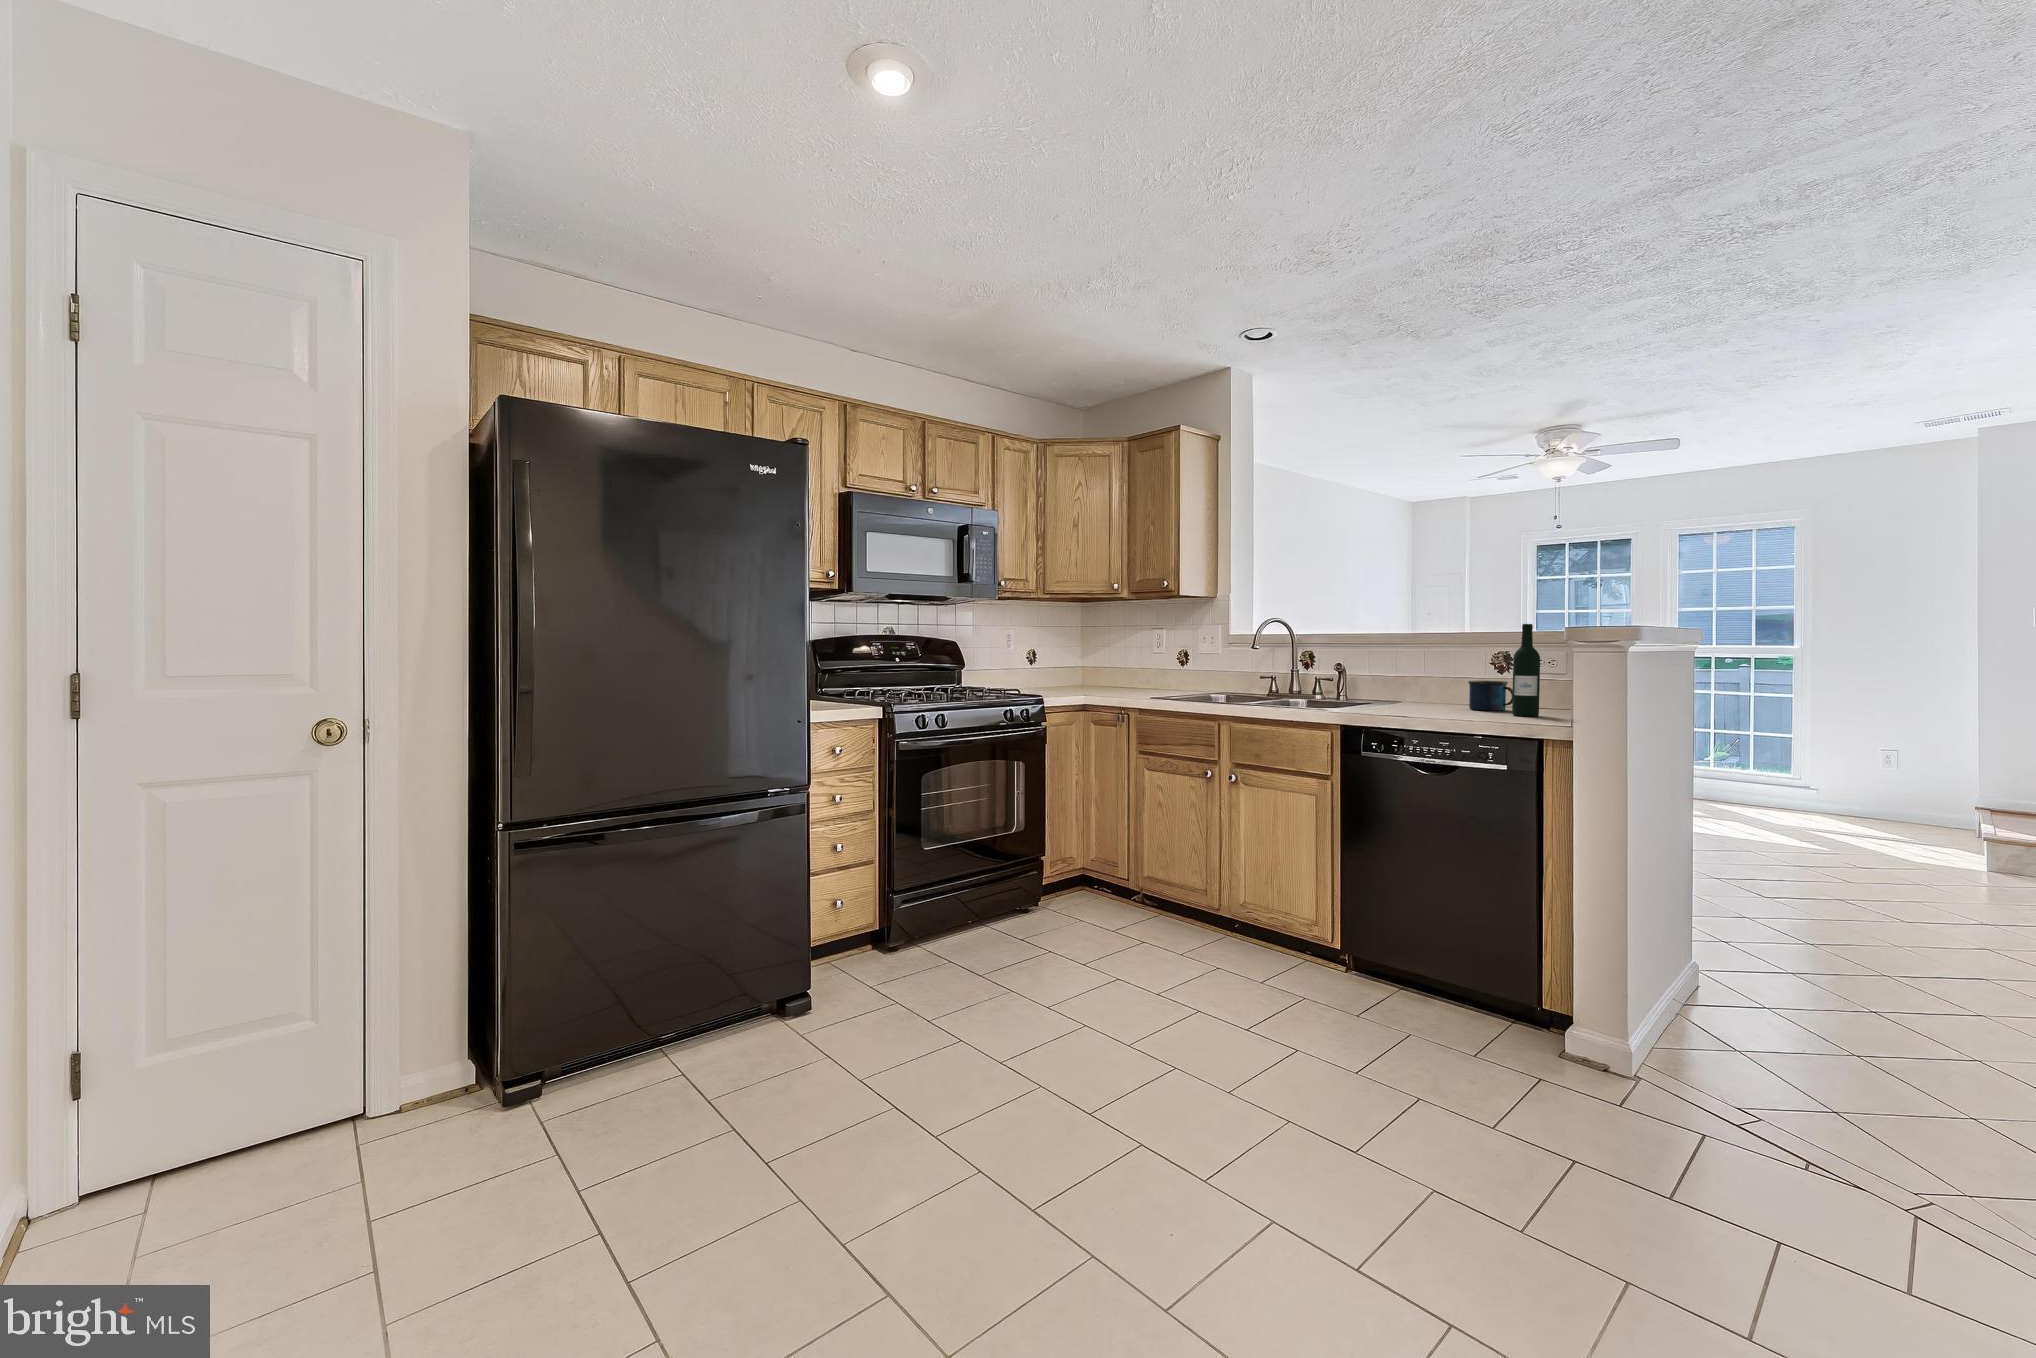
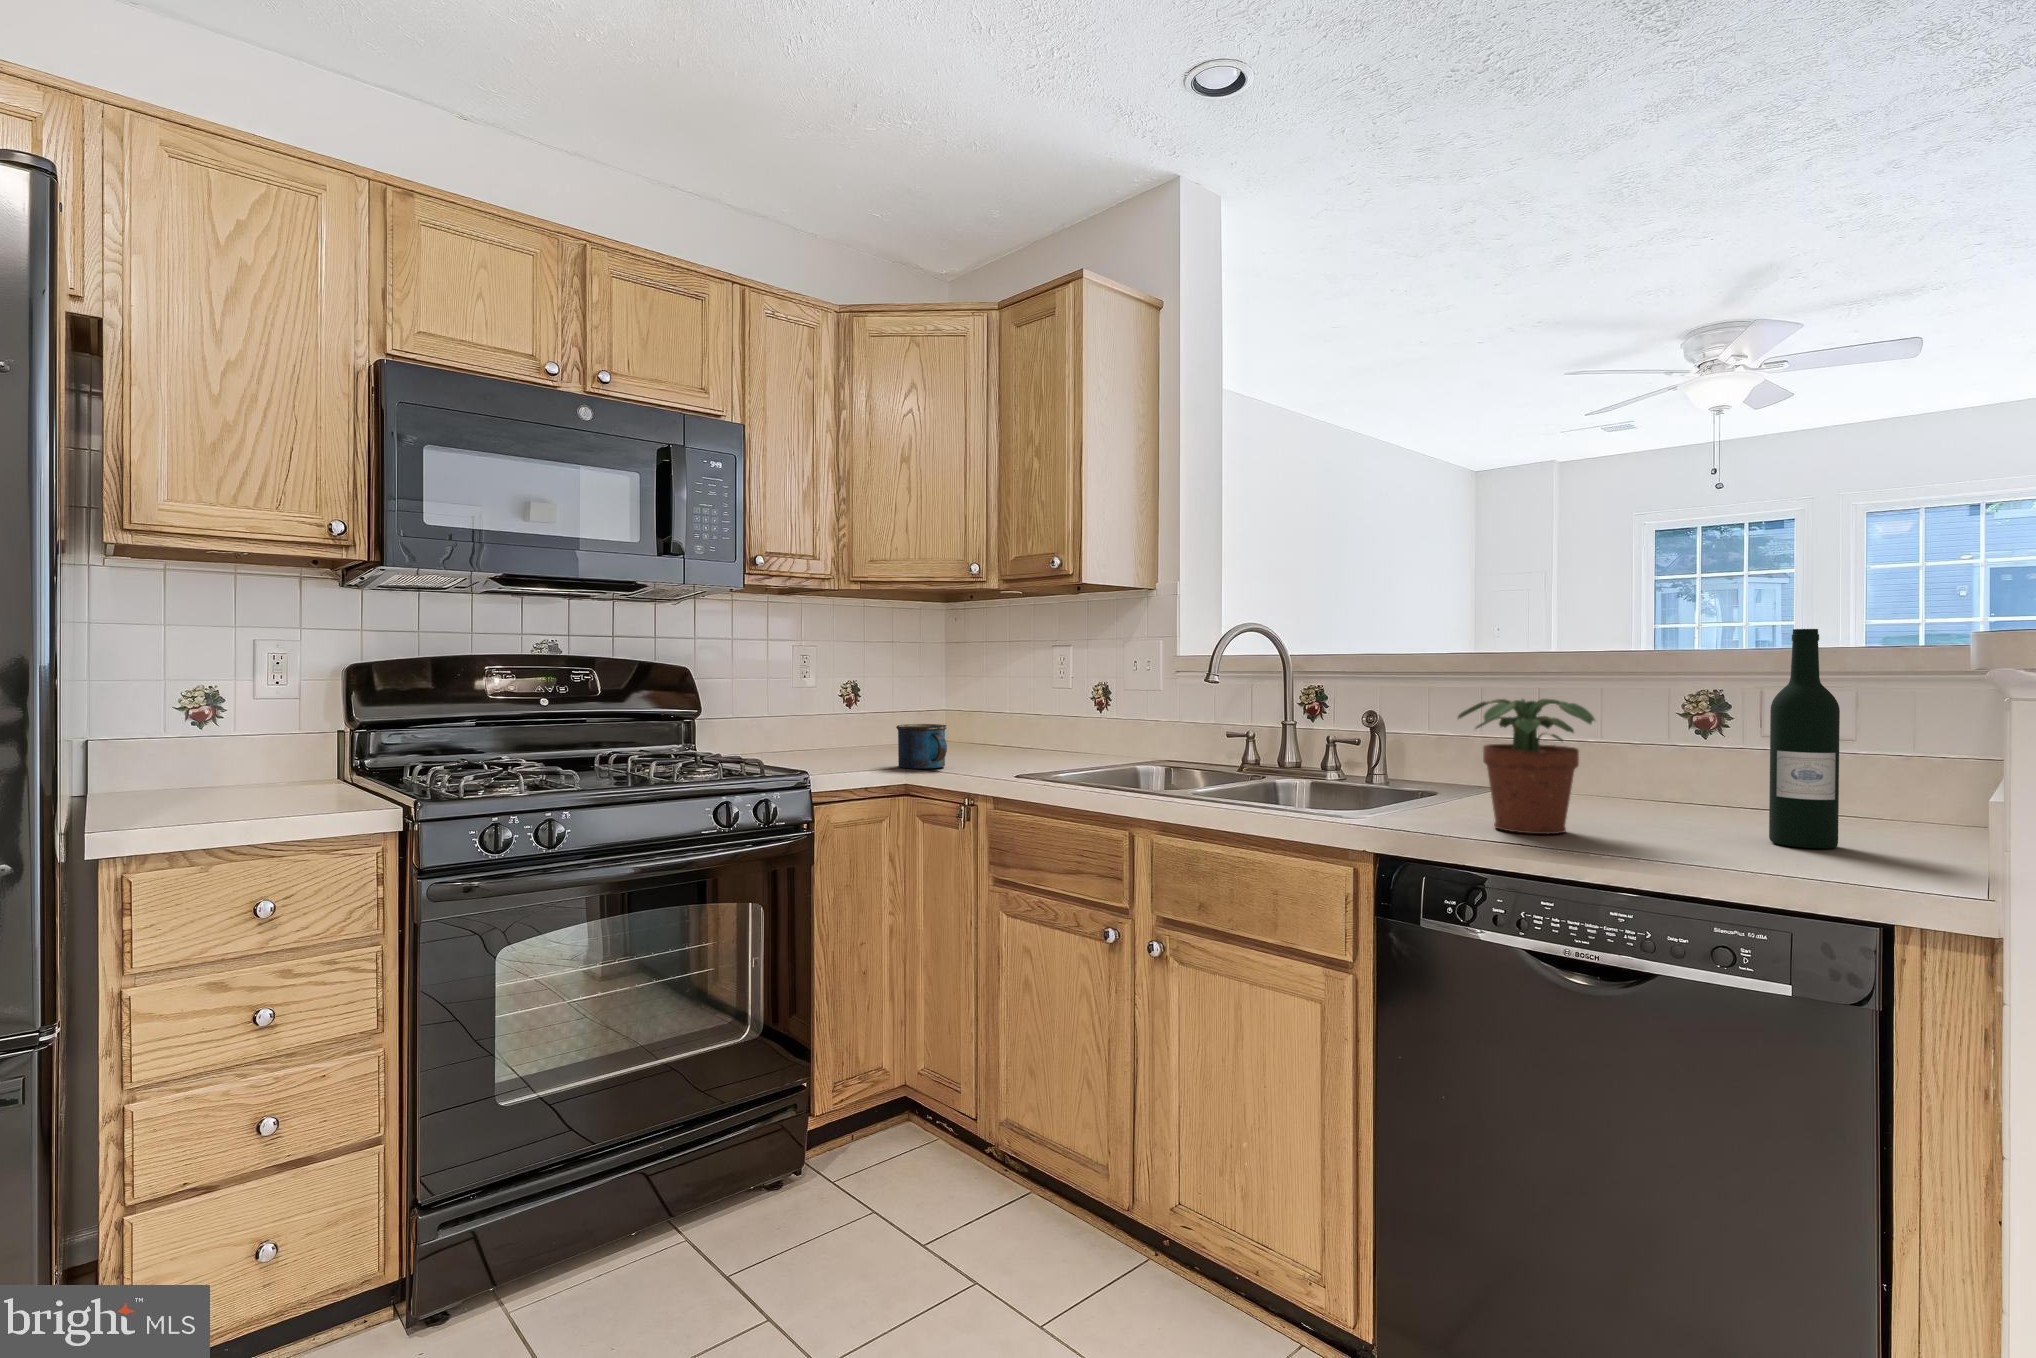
potted plant: none [1380,655,1441,714] -> present [1458,699,1595,834]
mug: present [1468,681,1513,711] -> present [896,724,947,769]

